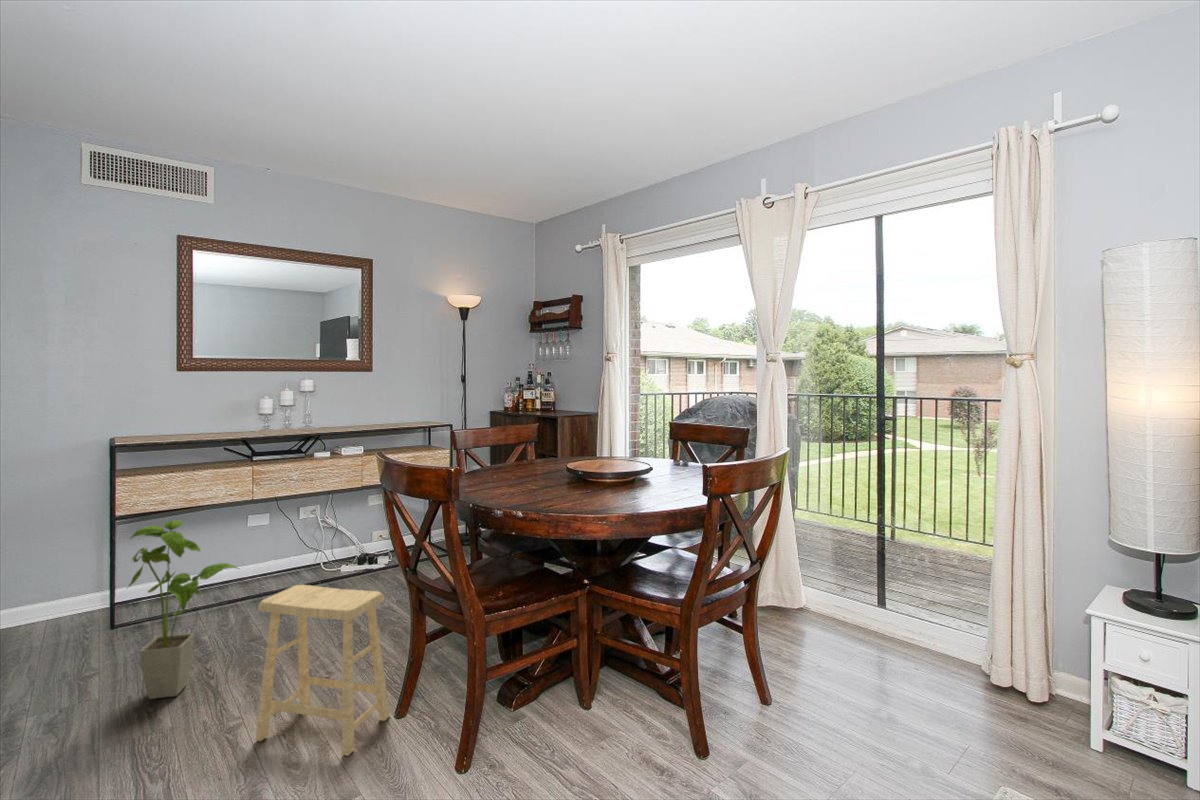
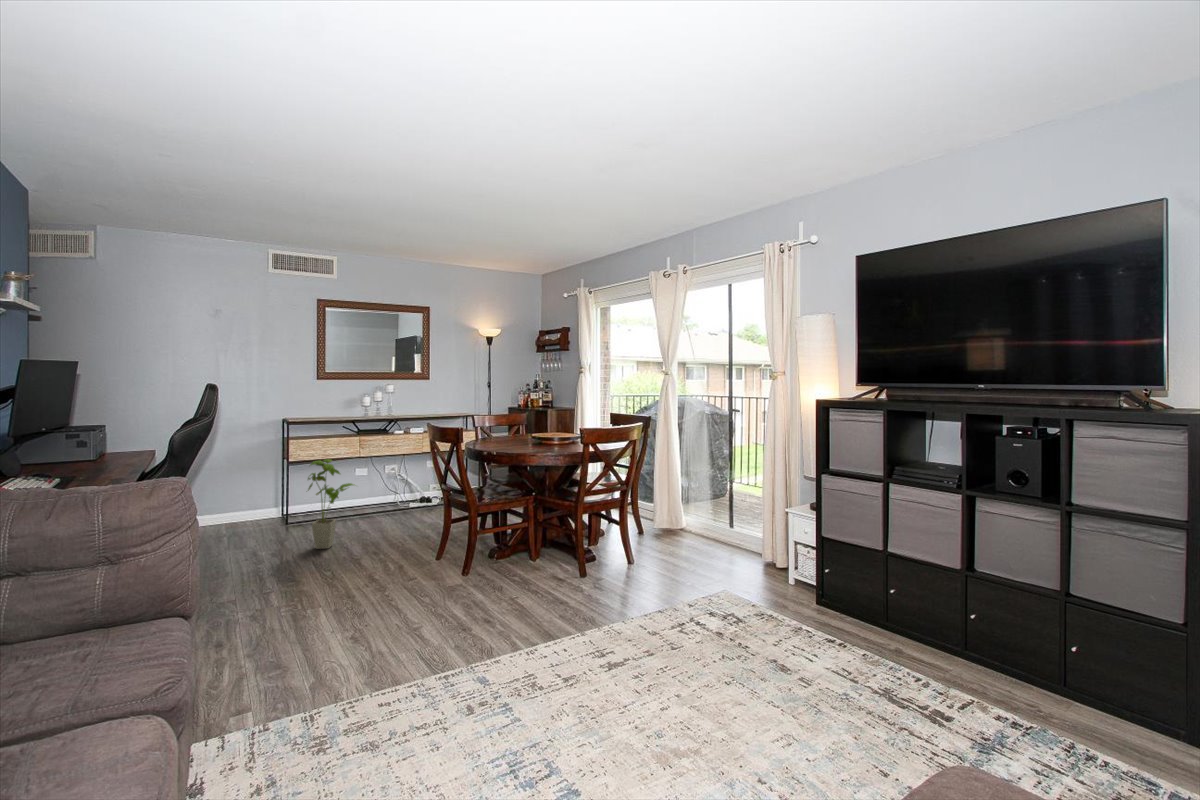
footstool: present [255,585,390,756] -> none [369,491,433,568]

